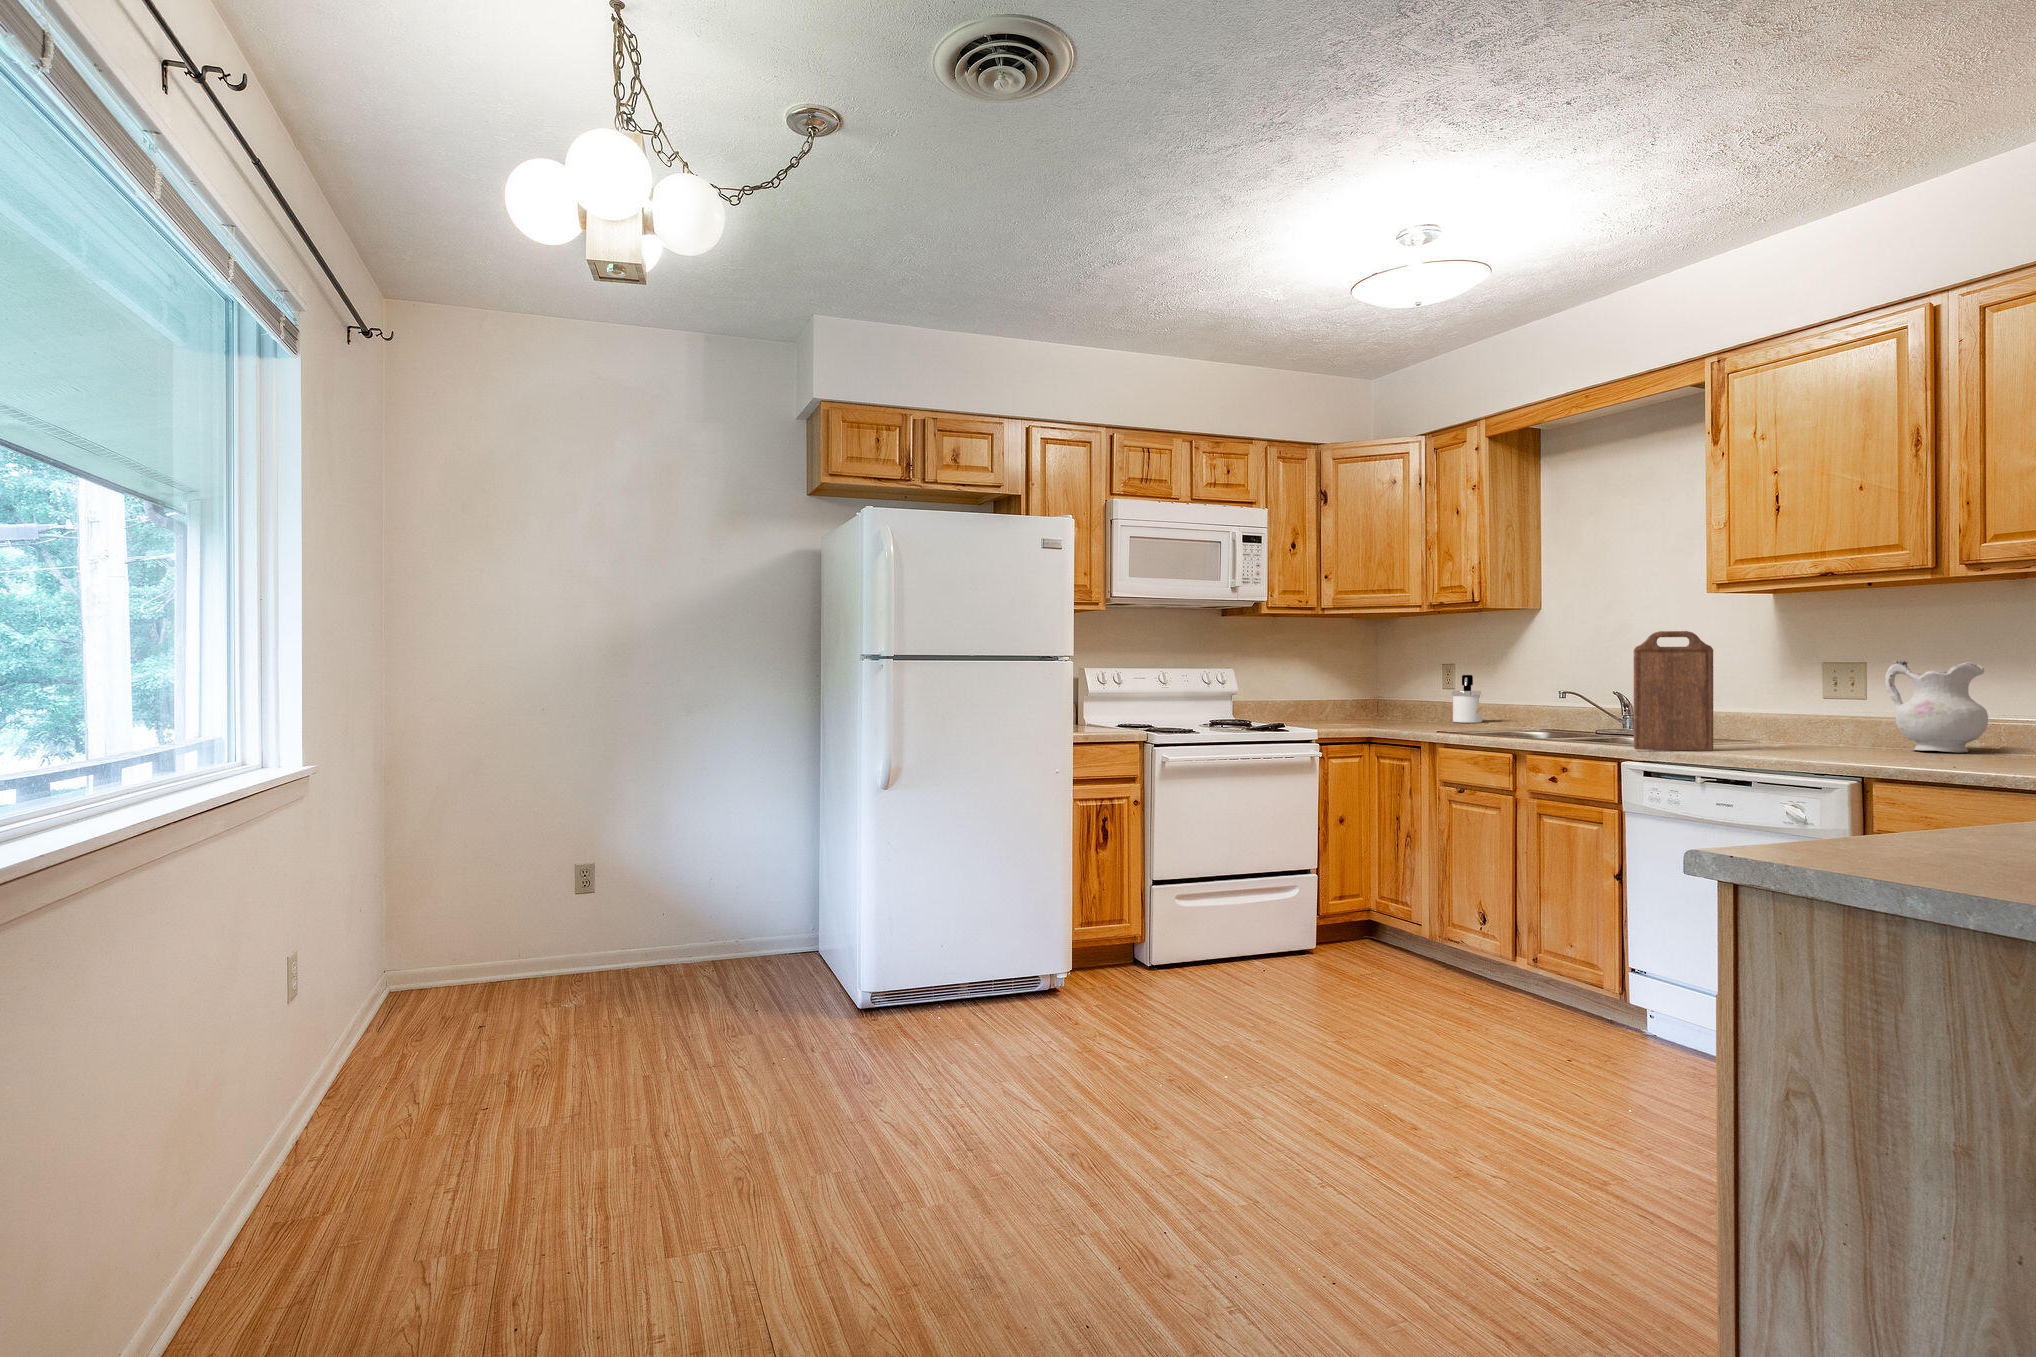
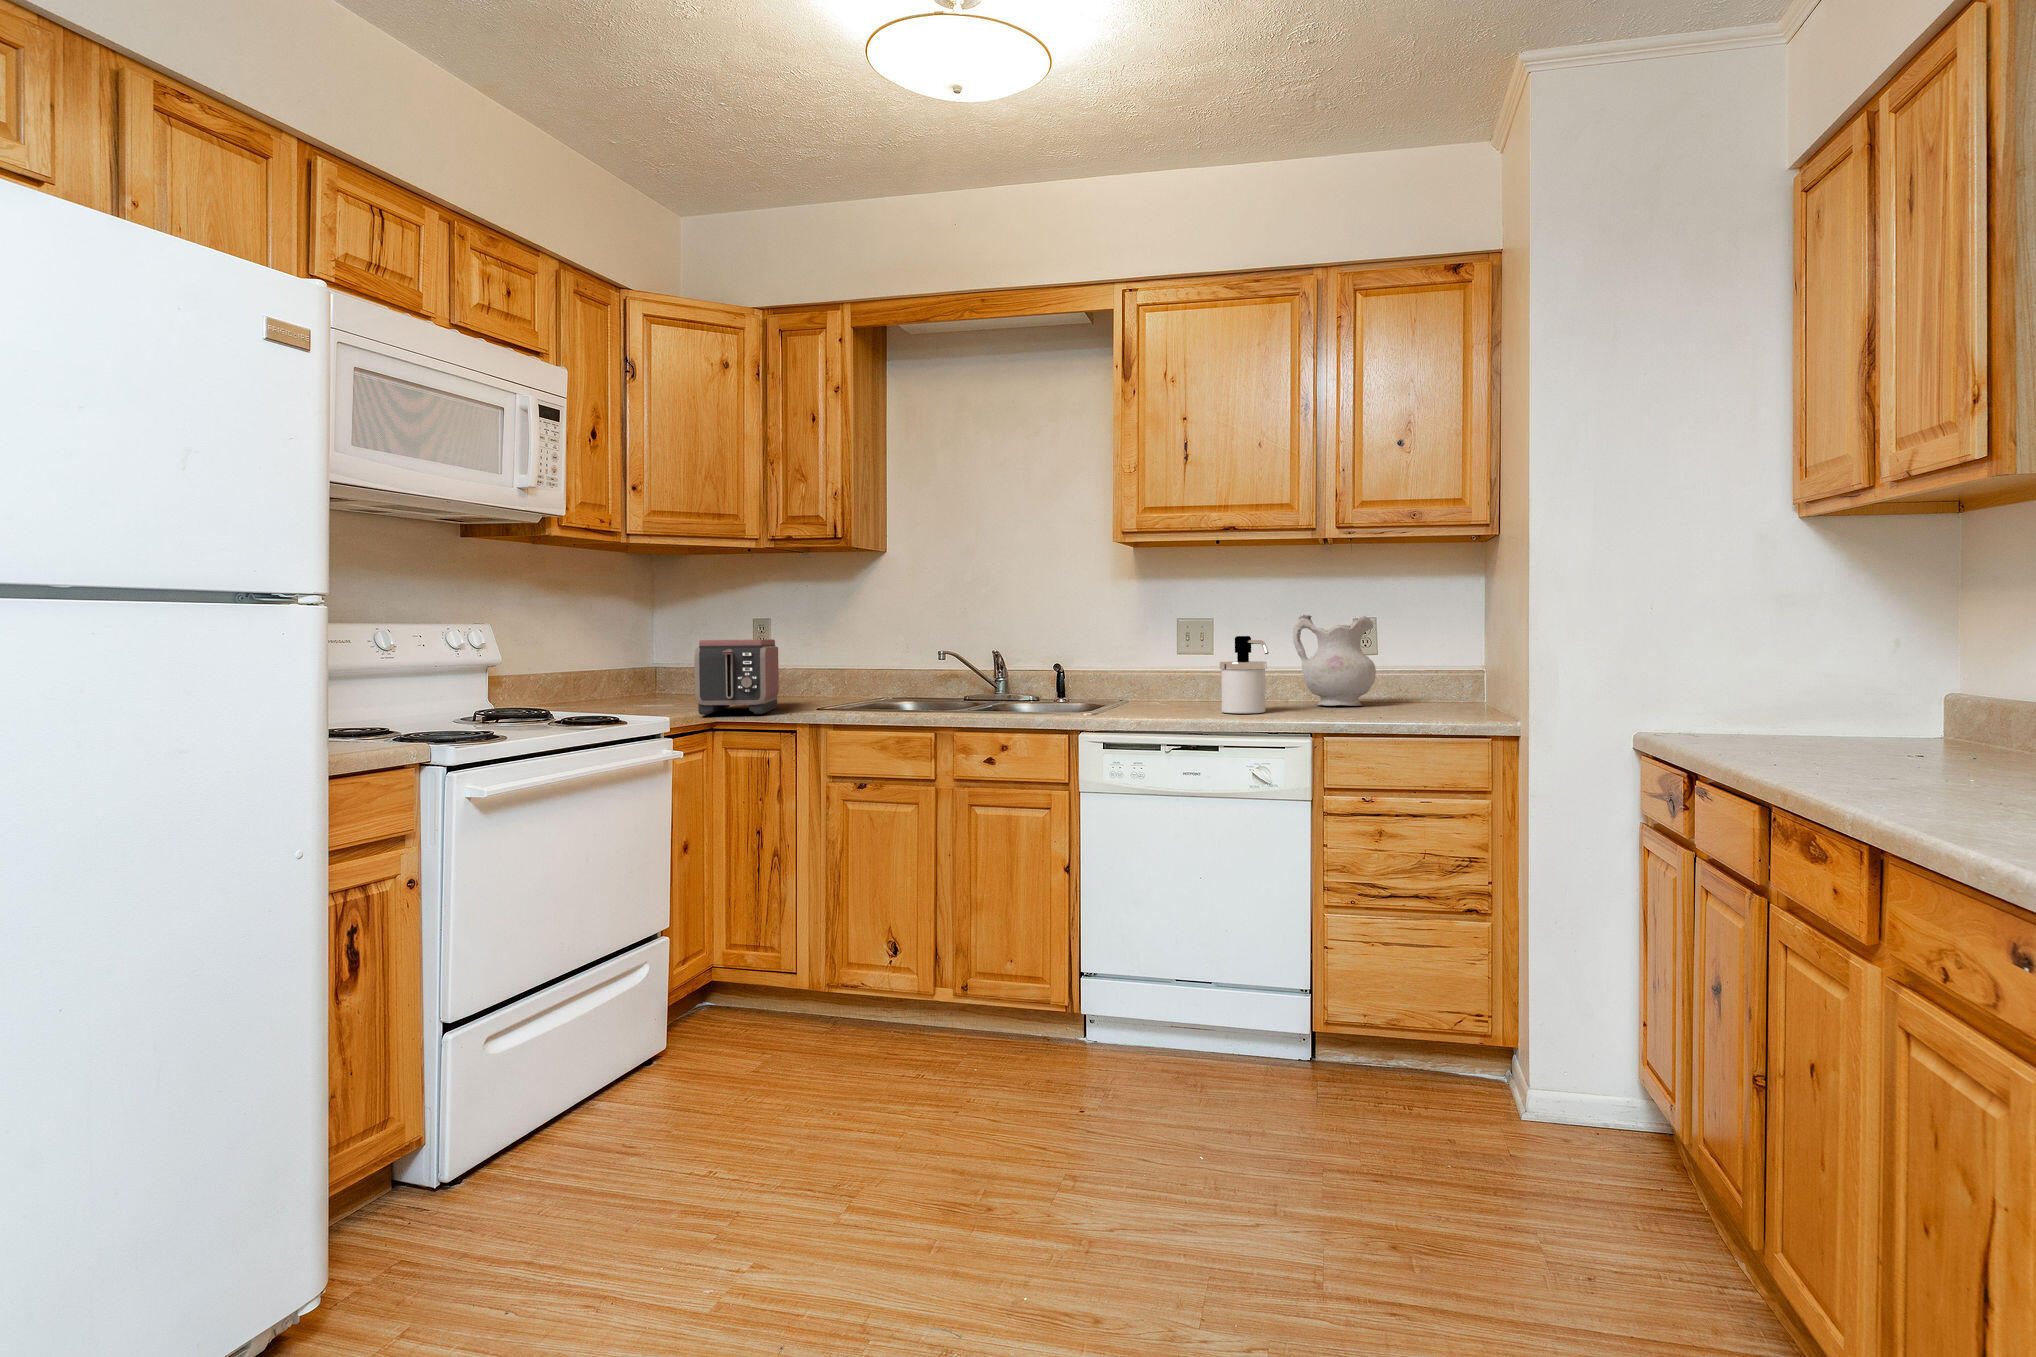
cutting board: present [1634,631,1713,751] -> none [1095,581,1167,719]
soap dispenser: present [1452,675,1482,723] -> present [1220,636,1269,713]
toaster: none [1347,678,1425,733] -> present [694,639,779,715]

